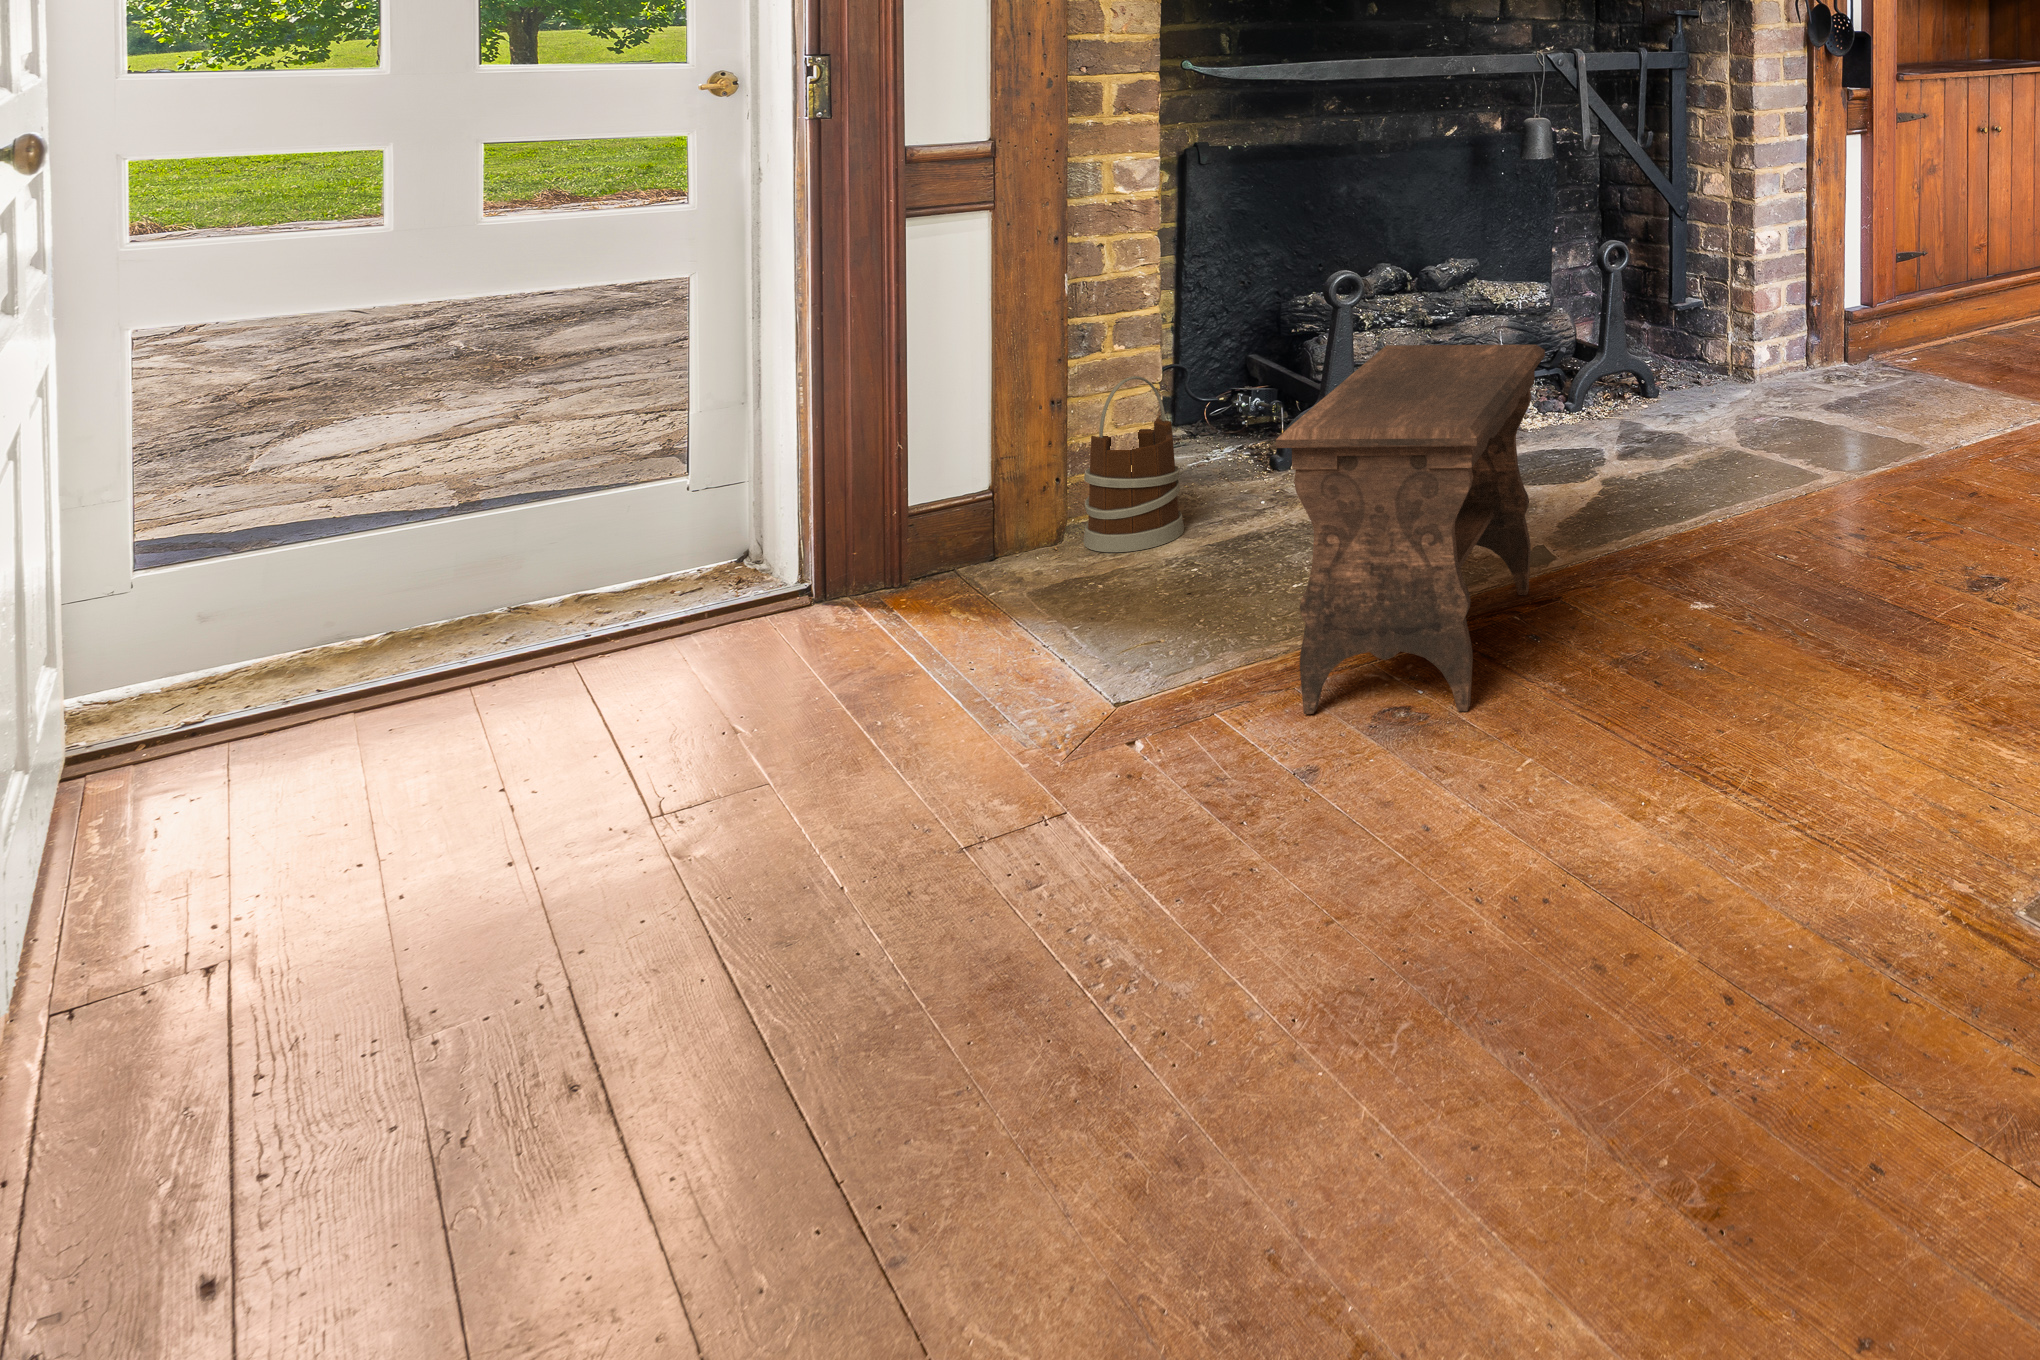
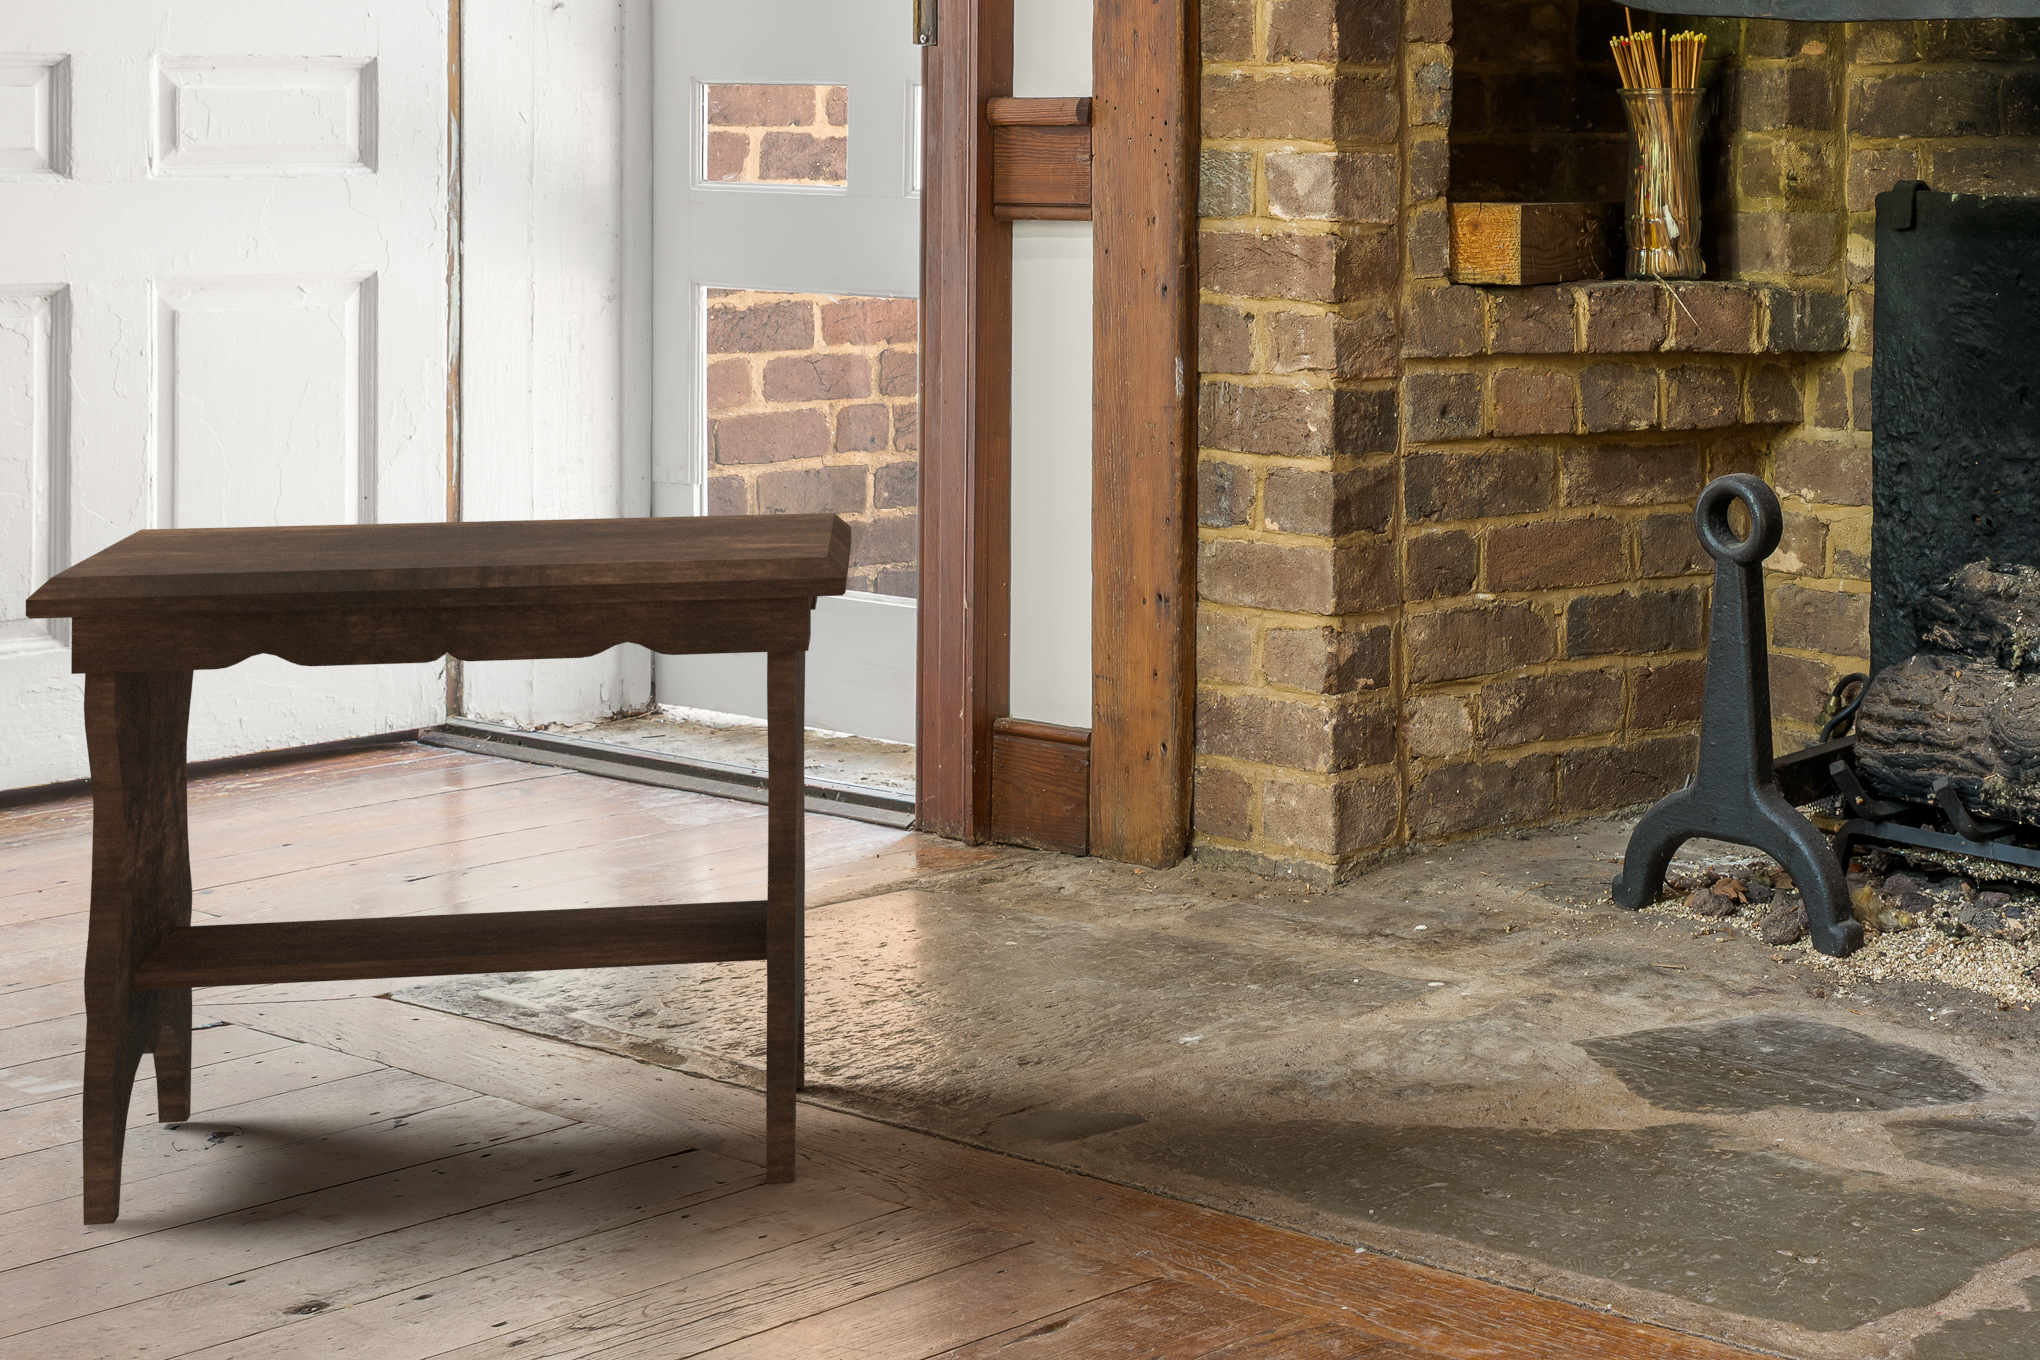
wooden bucket: present [1084,376,1184,552] -> none [1062,570,1244,916]

